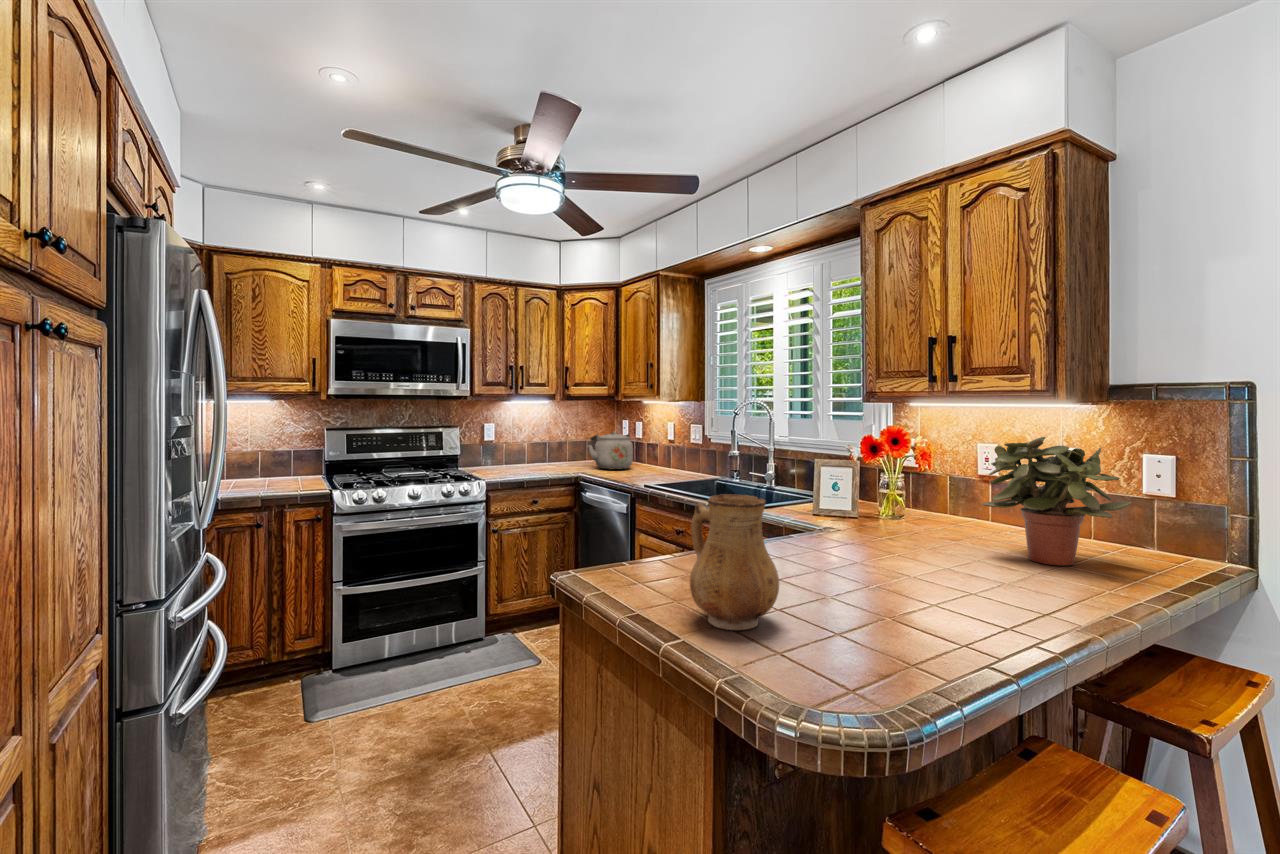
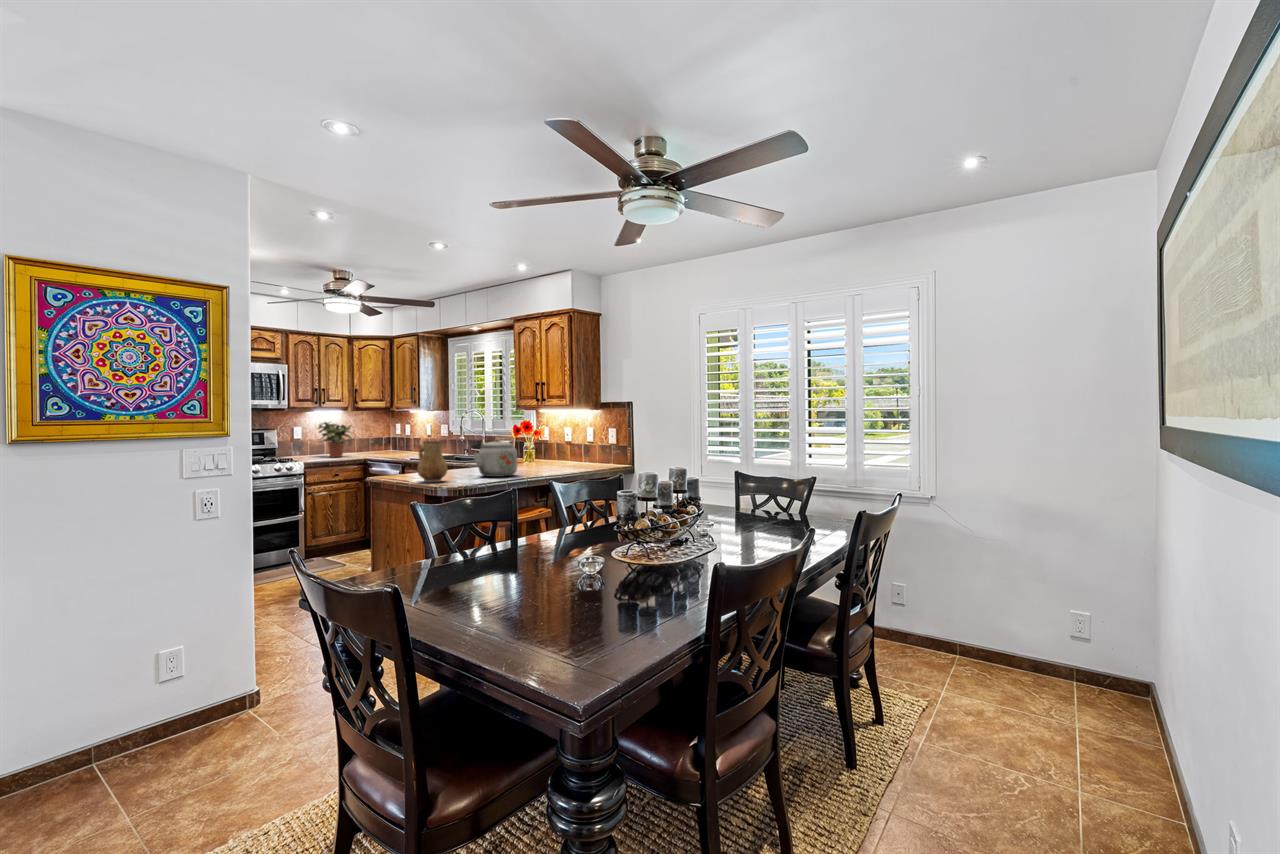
kettle: present [589,432,633,470] -> present [472,439,517,477]
potted plant: present [982,437,1132,565] -> present [318,422,353,457]

